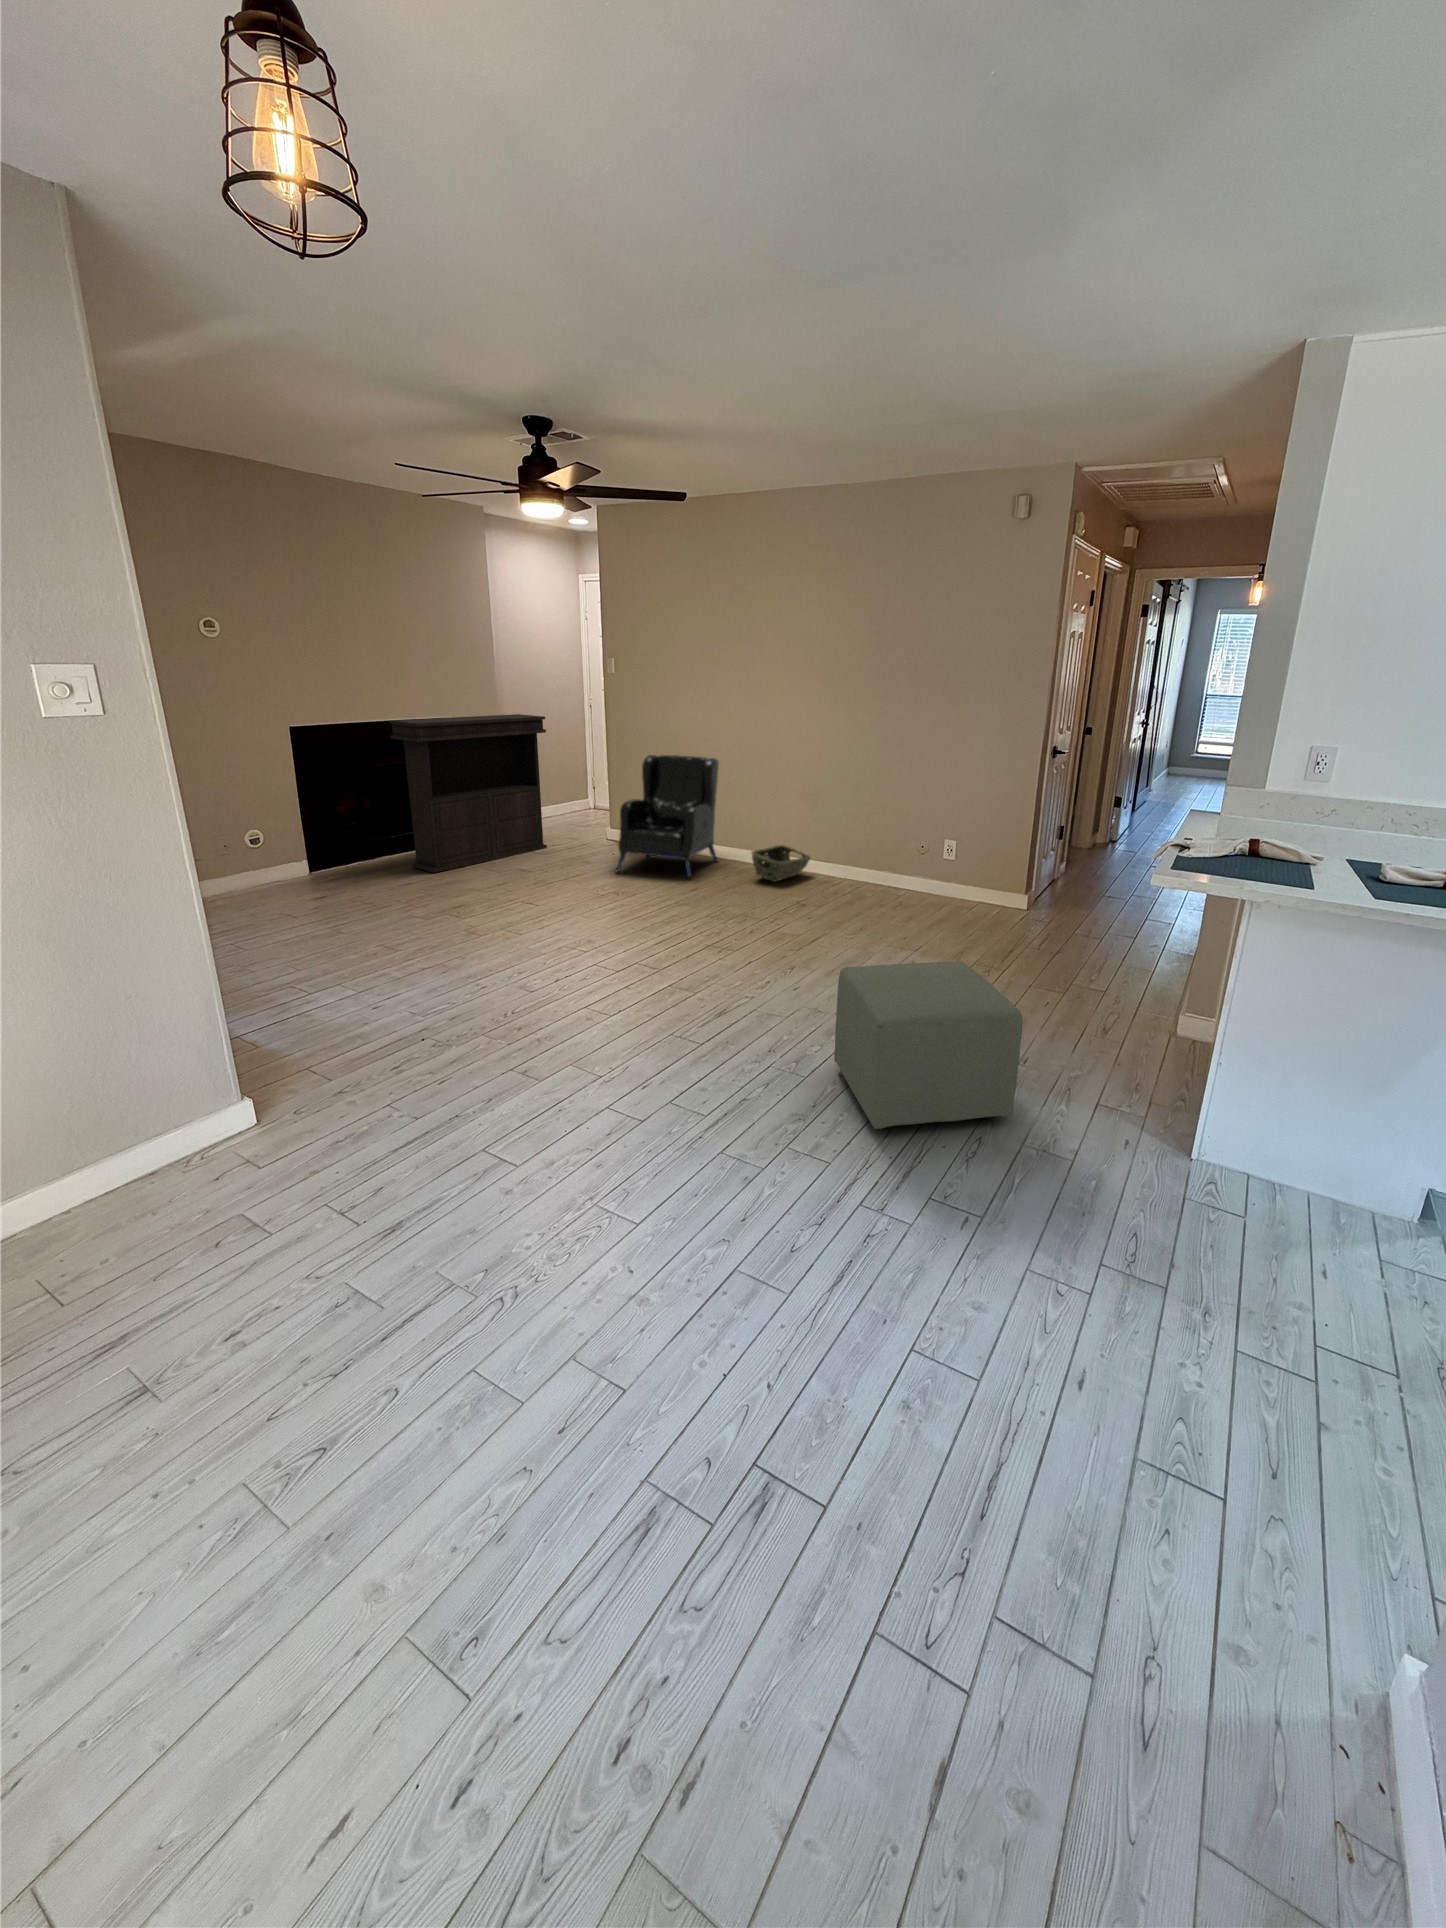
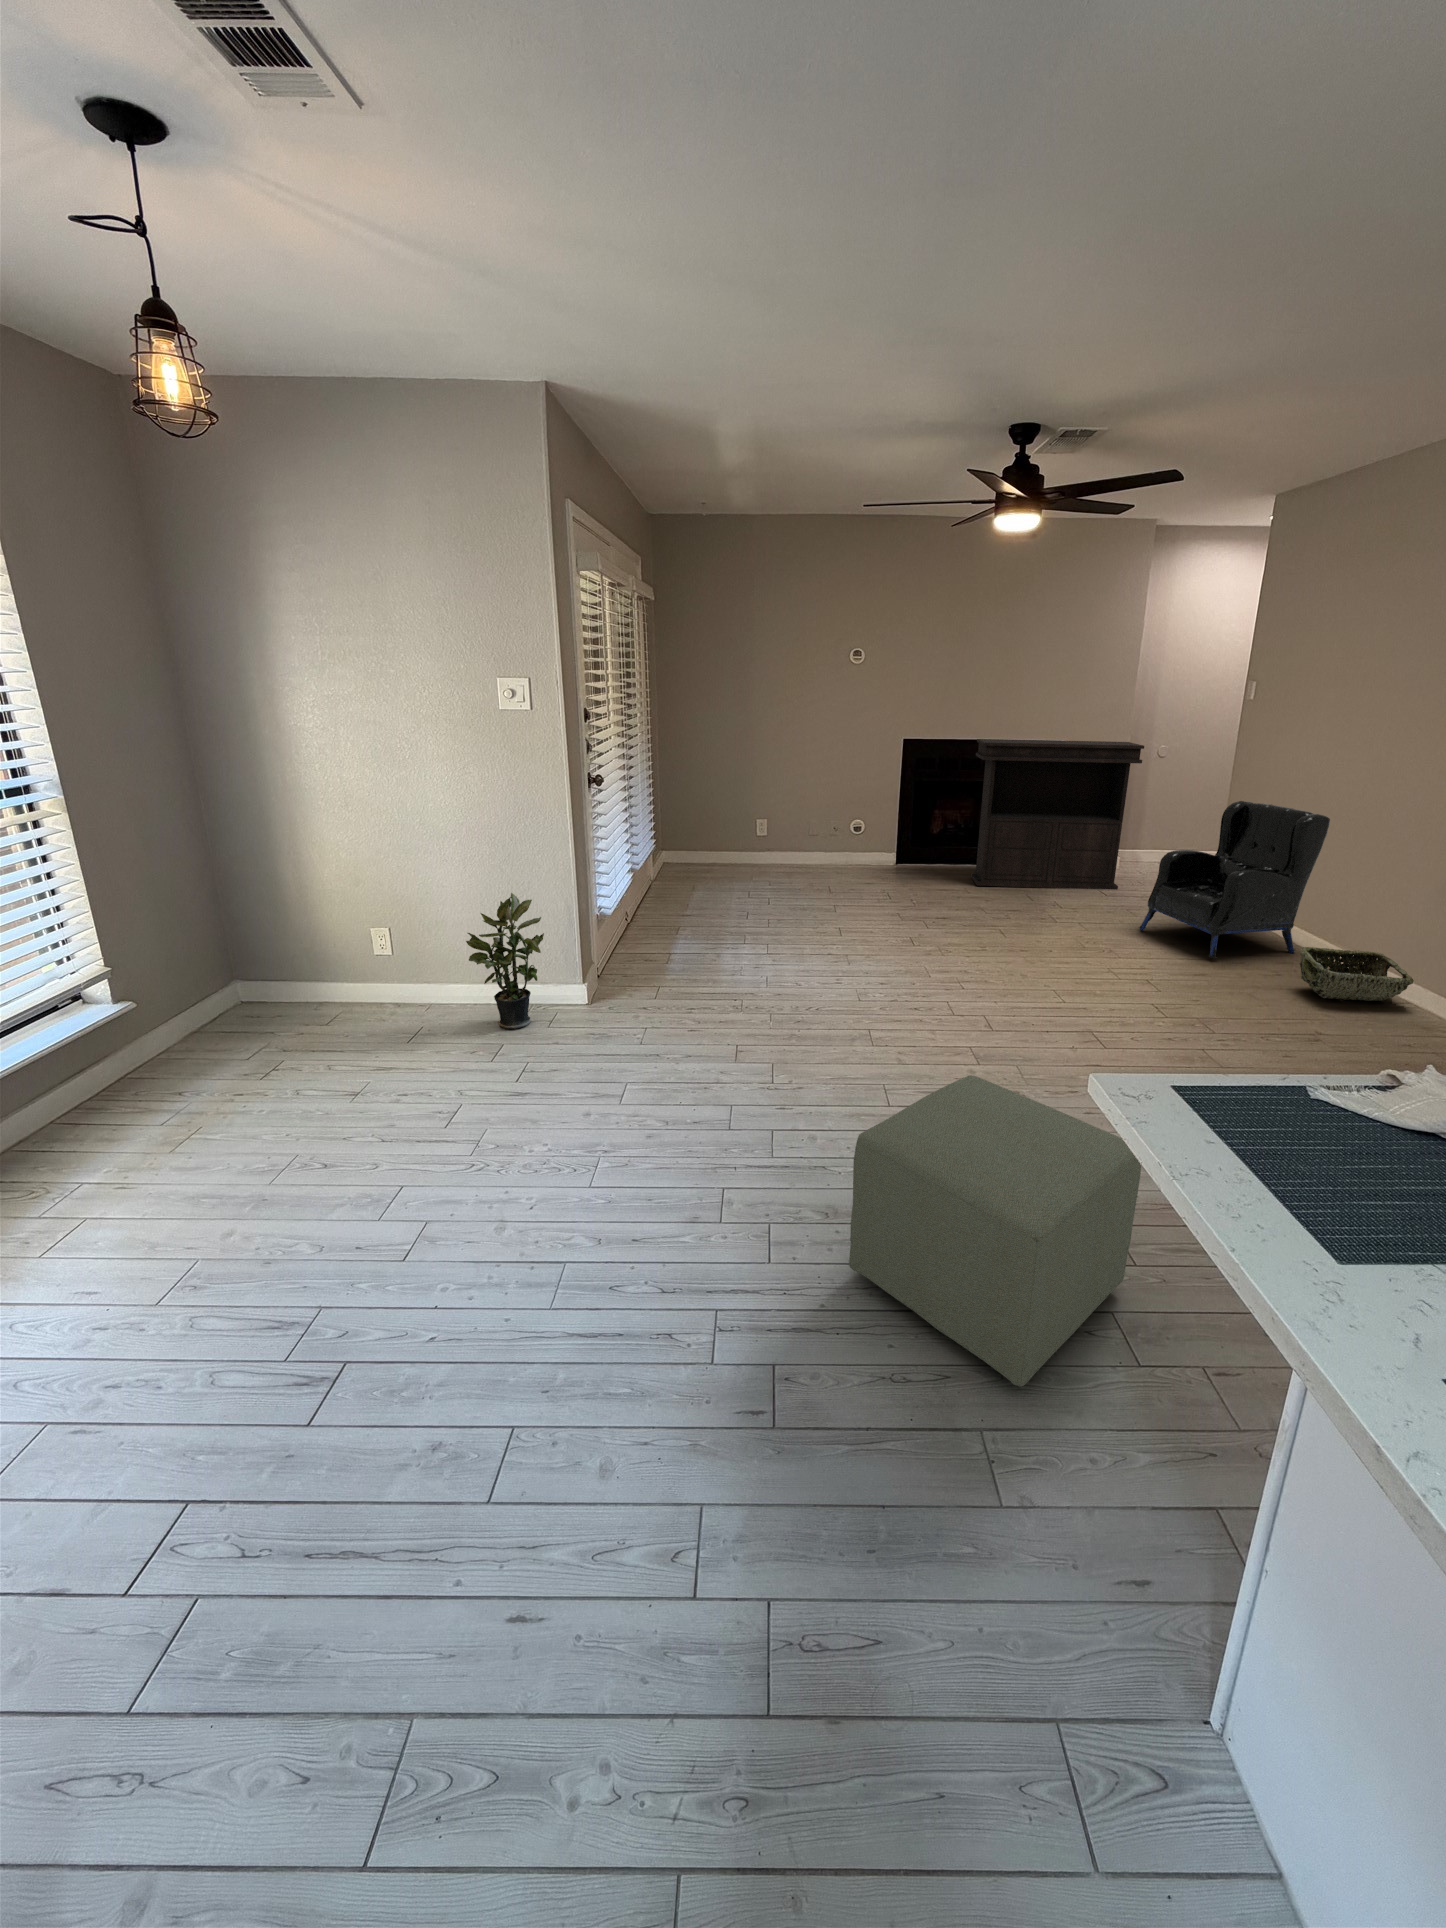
potted plant: none [77,999,225,1211] -> present [466,893,544,1029]

